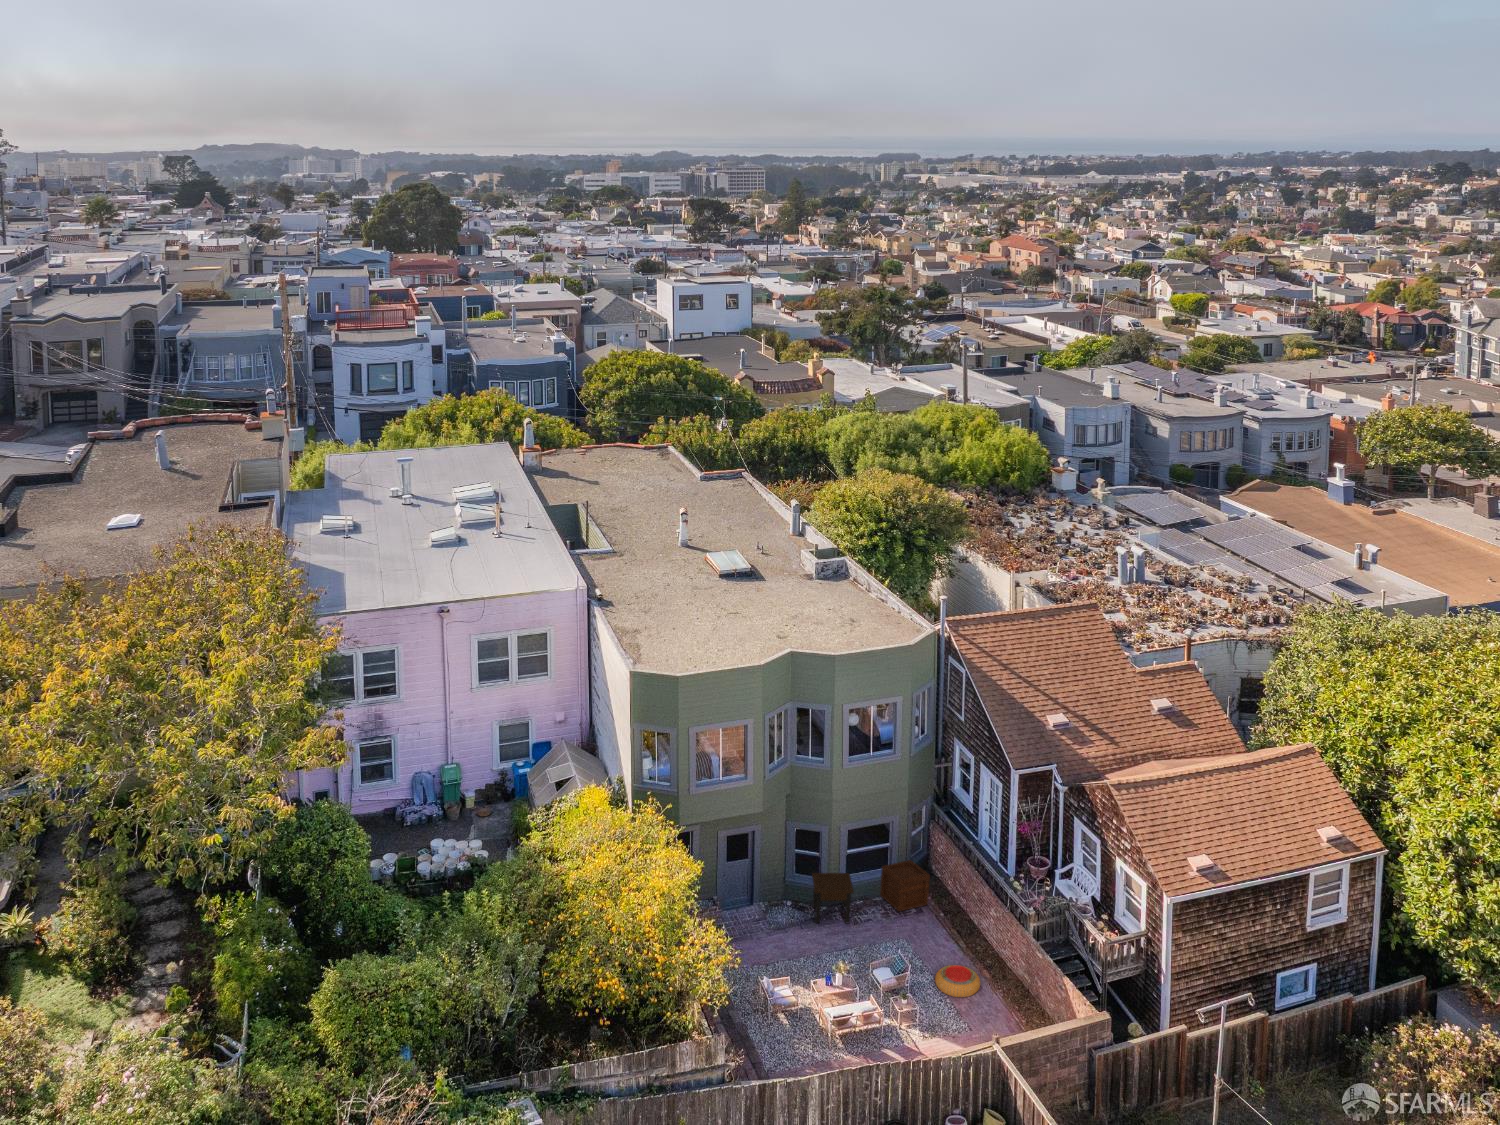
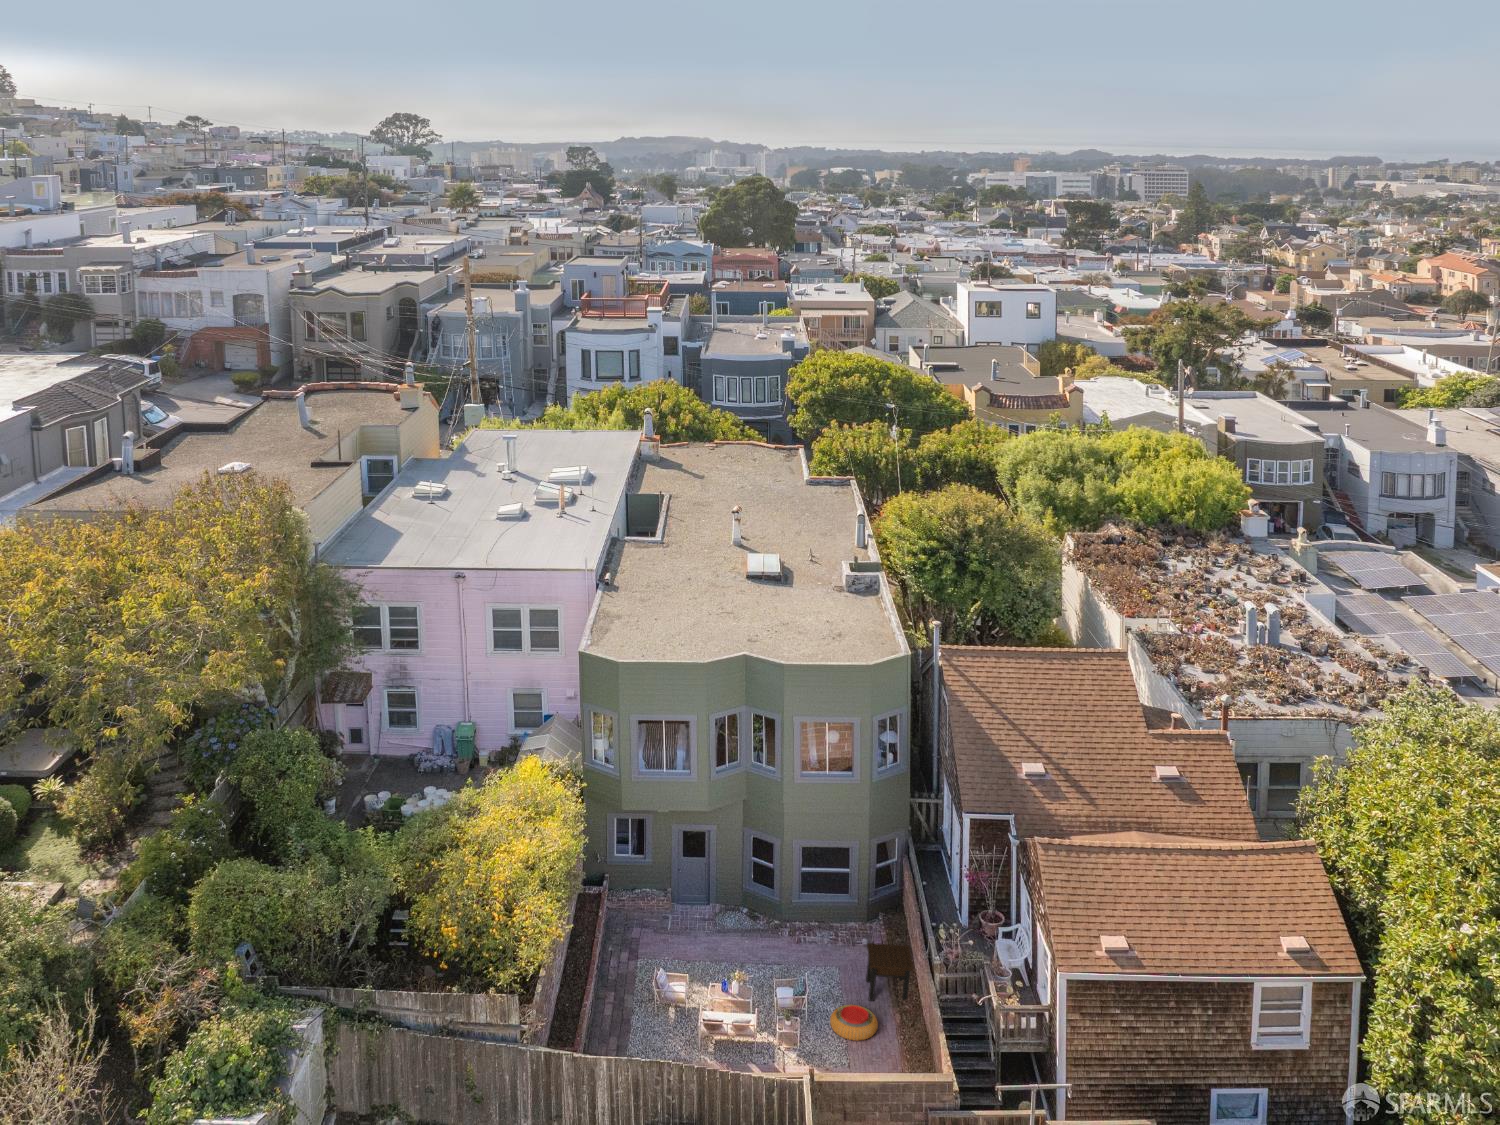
wooden crate: present [880,860,930,912] -> none [834,891,881,942]
side table: present [812,873,854,923] -> present [866,943,913,1001]

